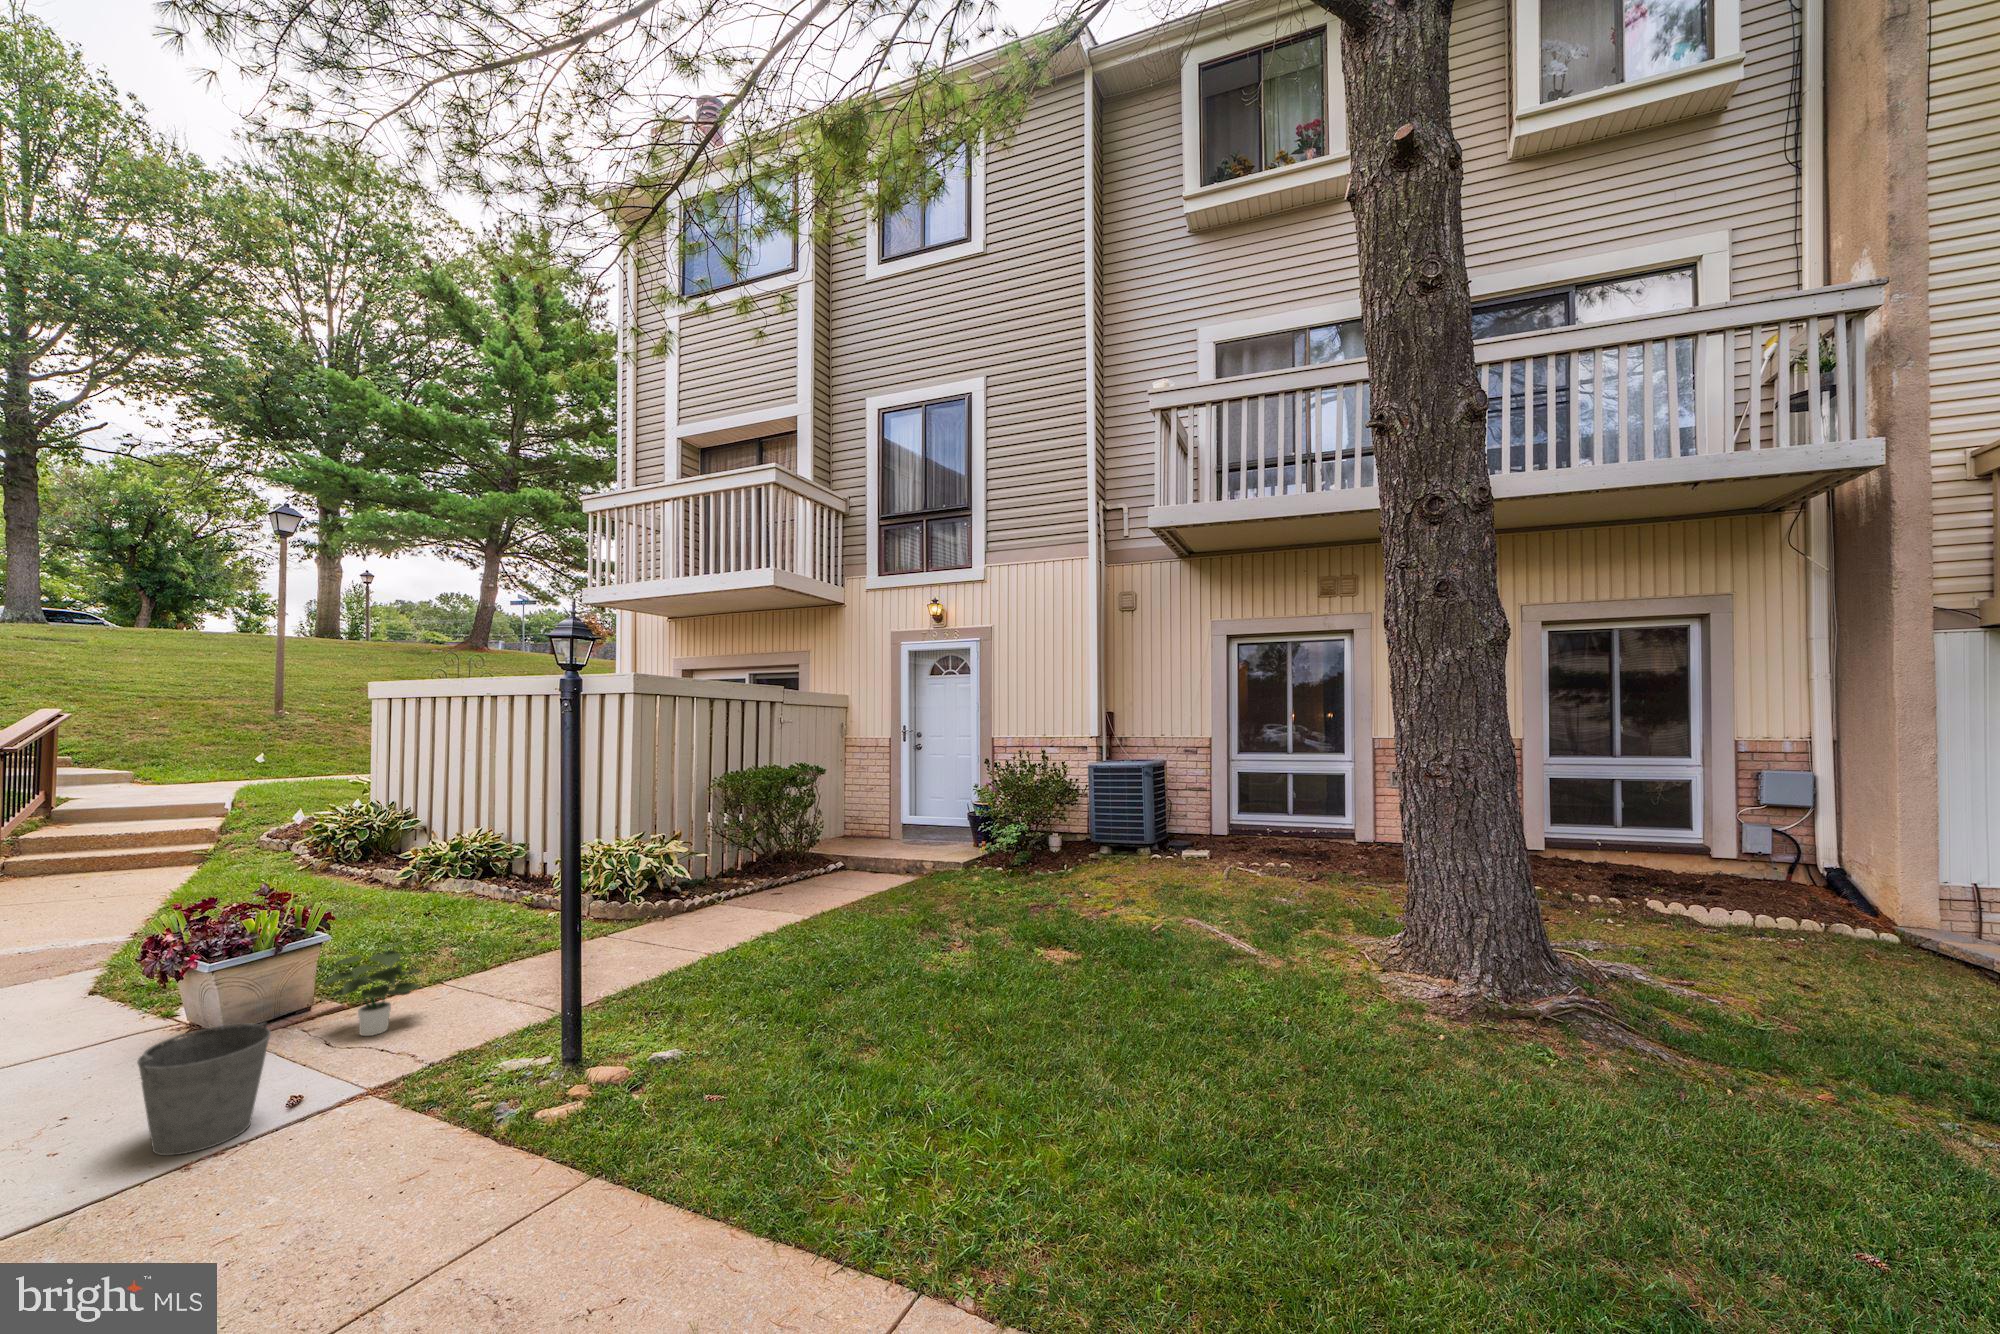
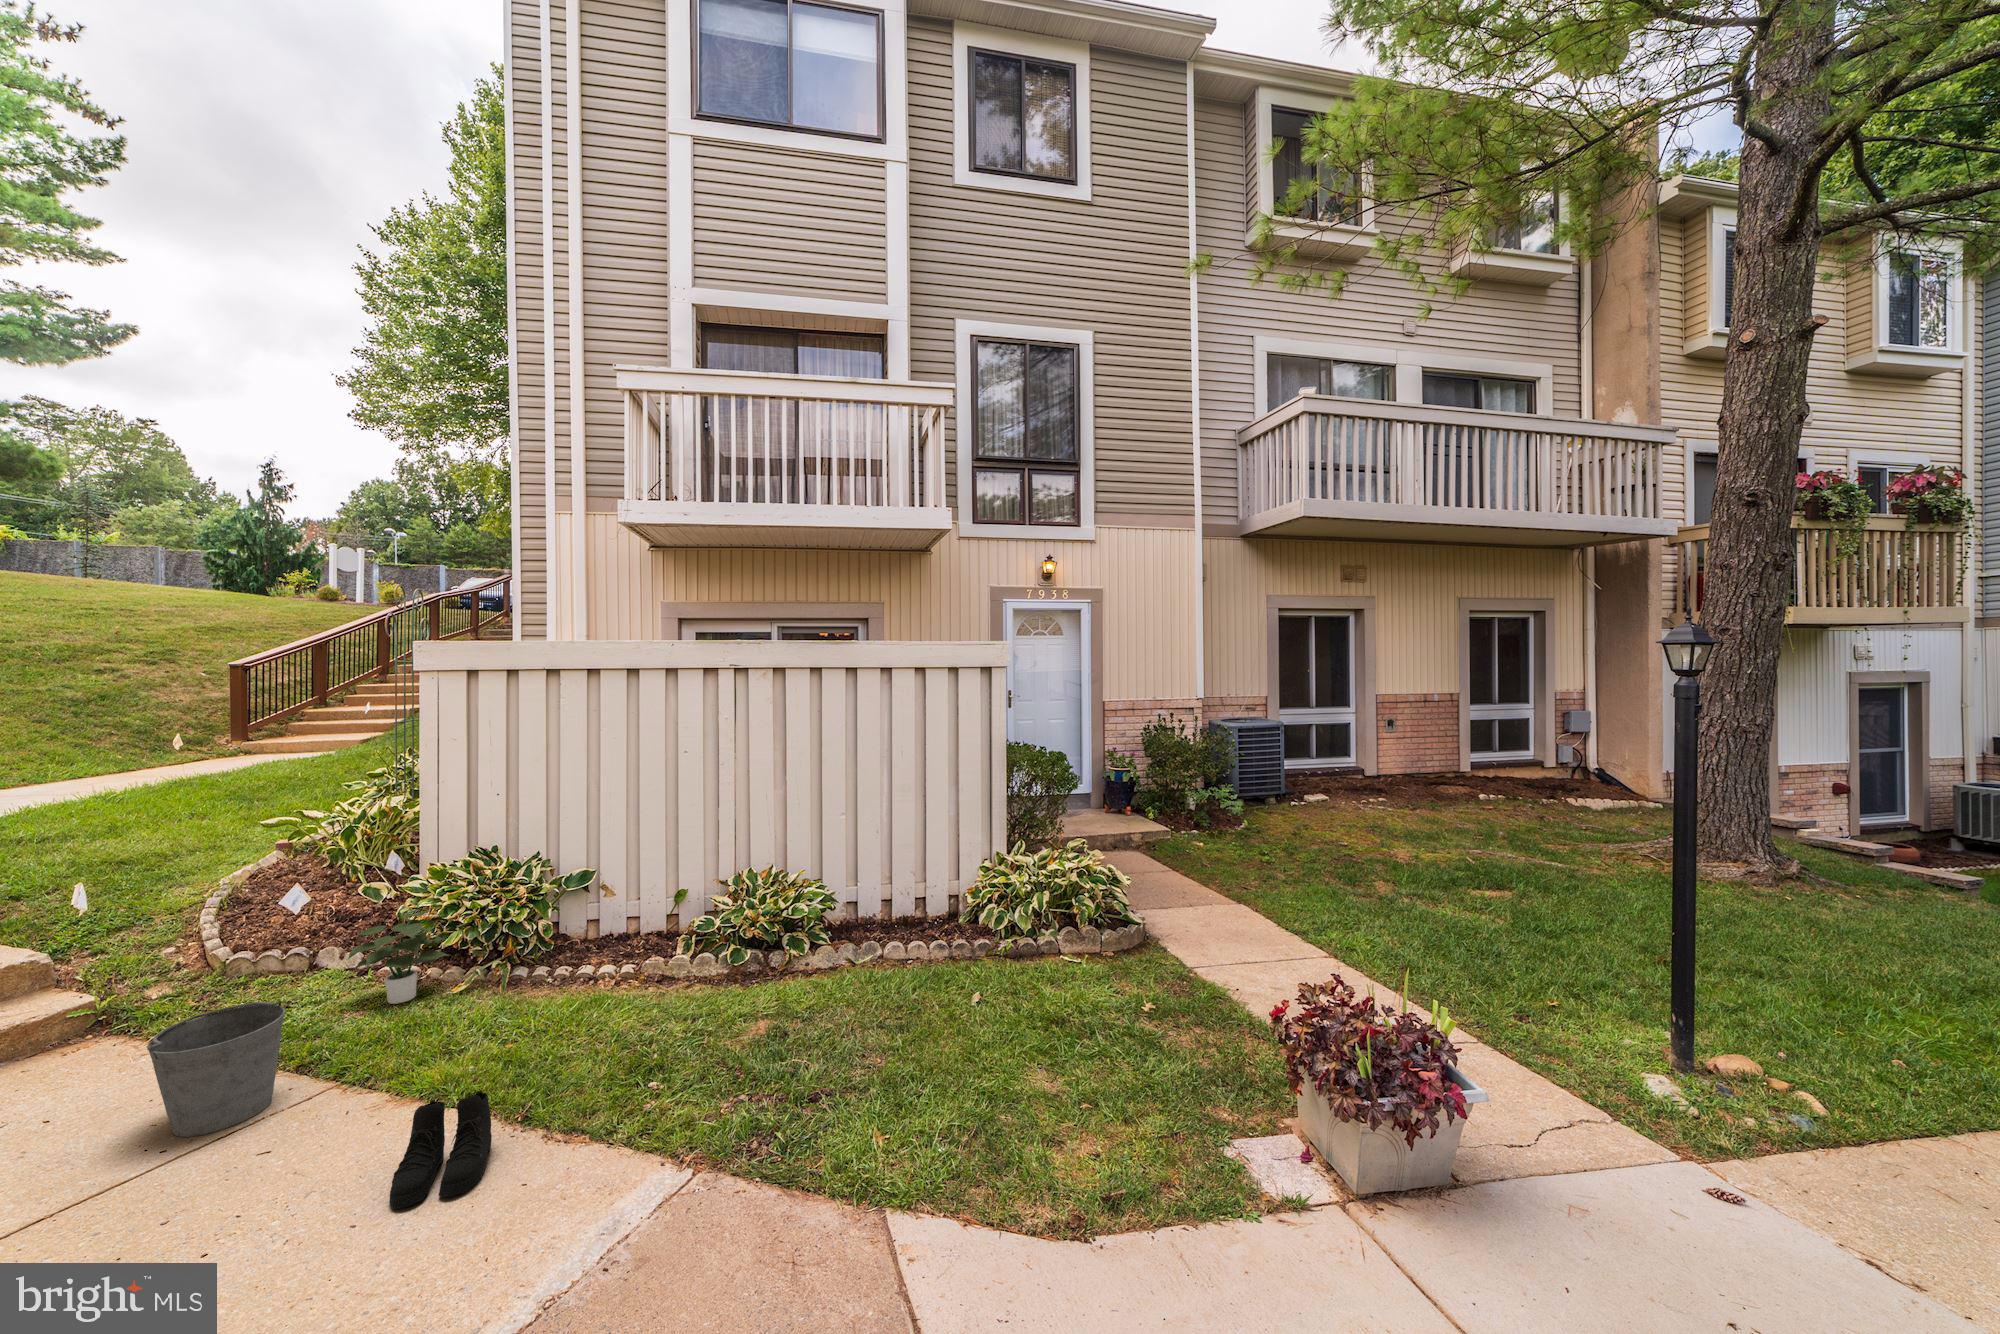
boots: none [380,1112,479,1223] -> present [390,1091,492,1209]

